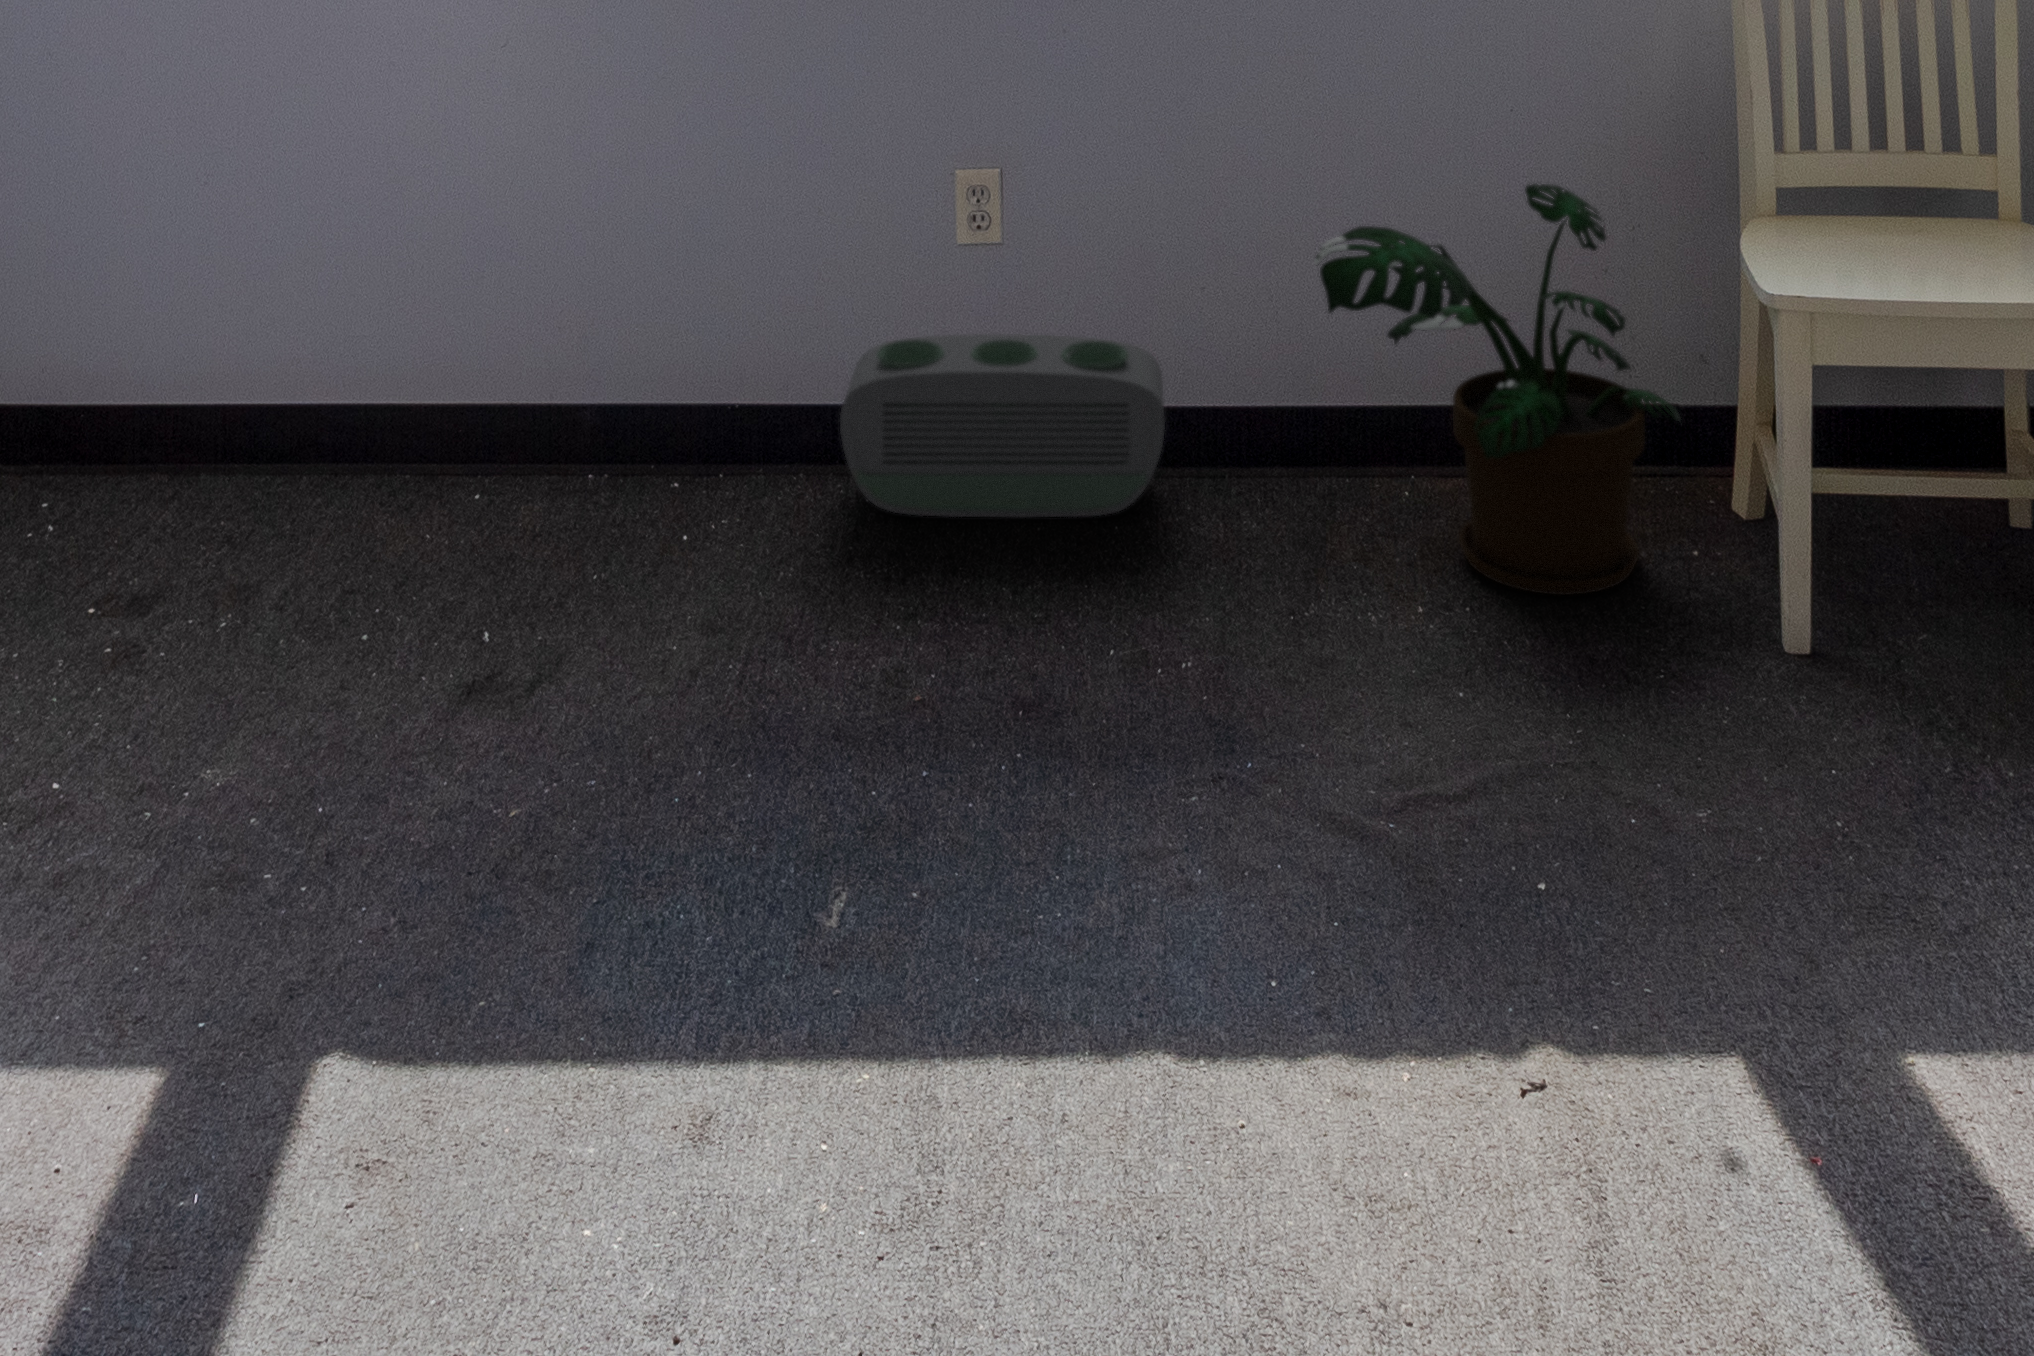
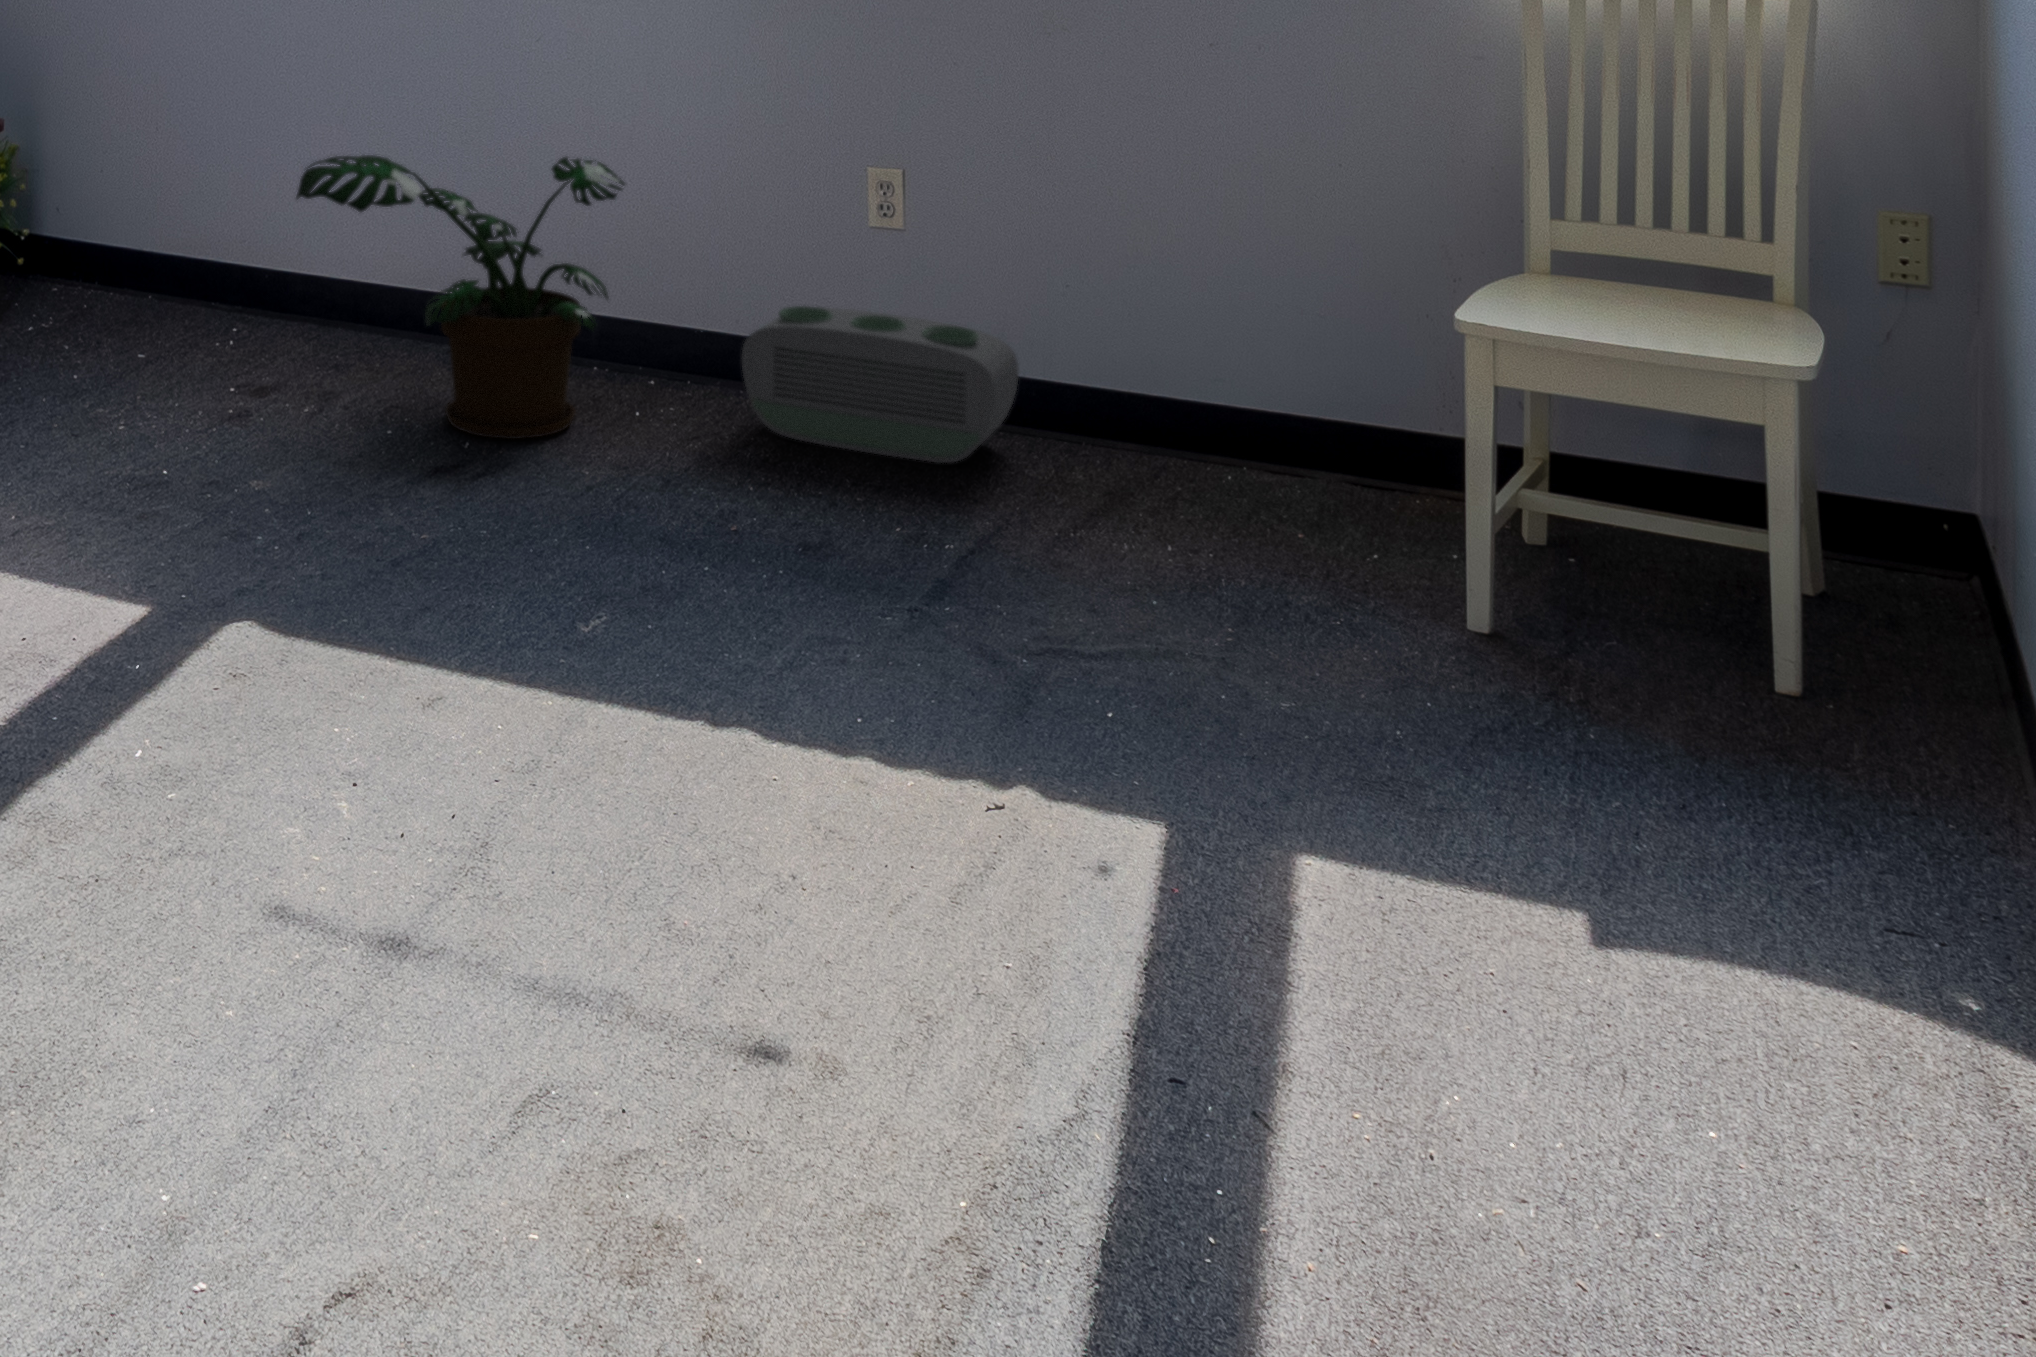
potted plant: present [1315,184,1680,595] -> present [297,155,625,439]

